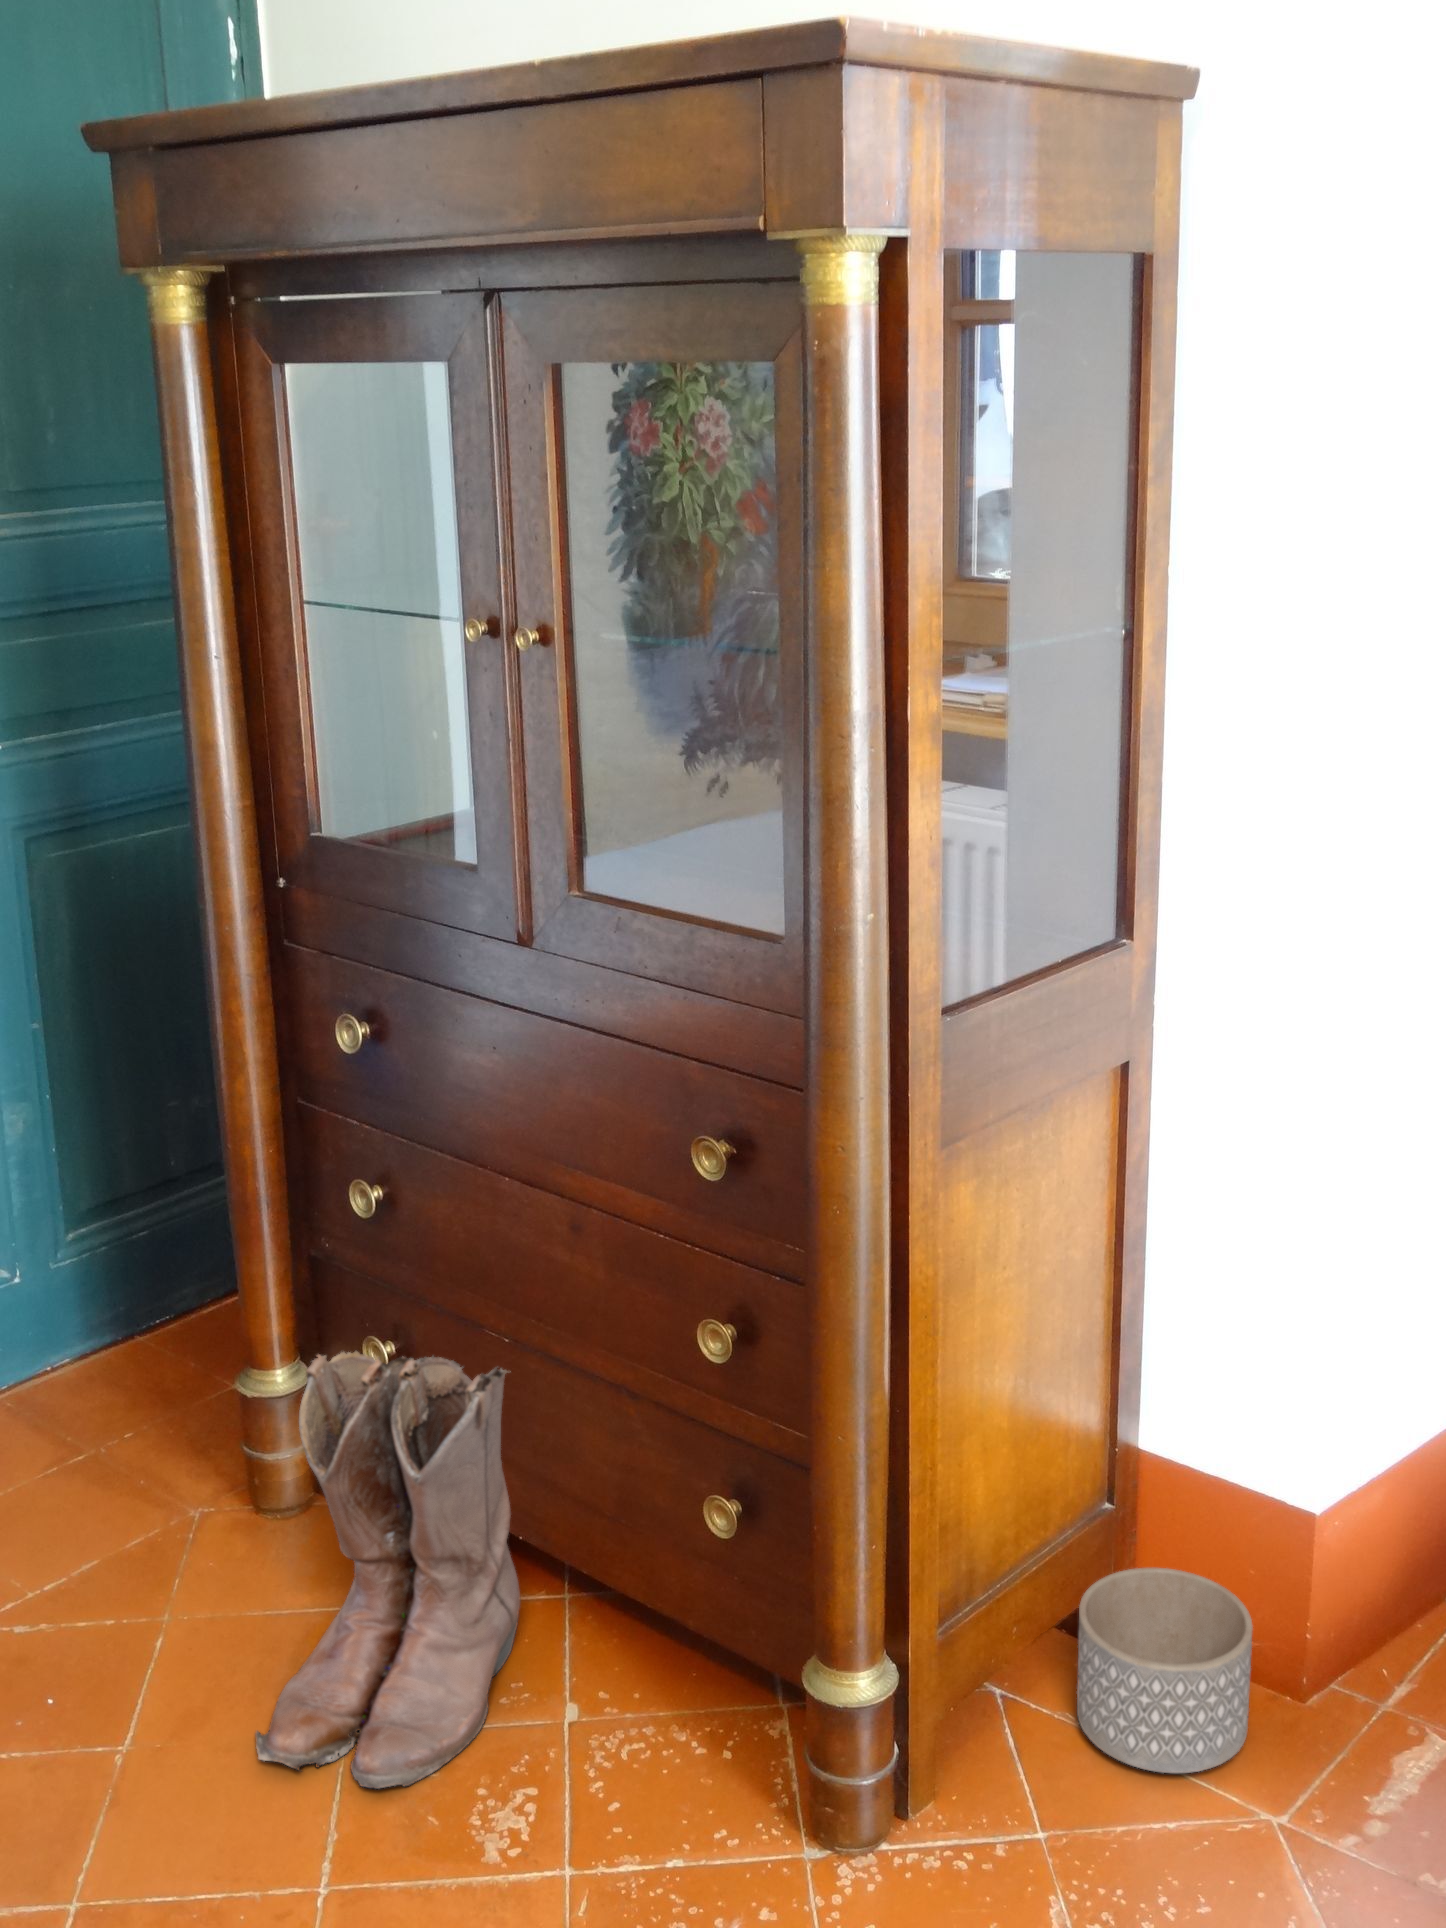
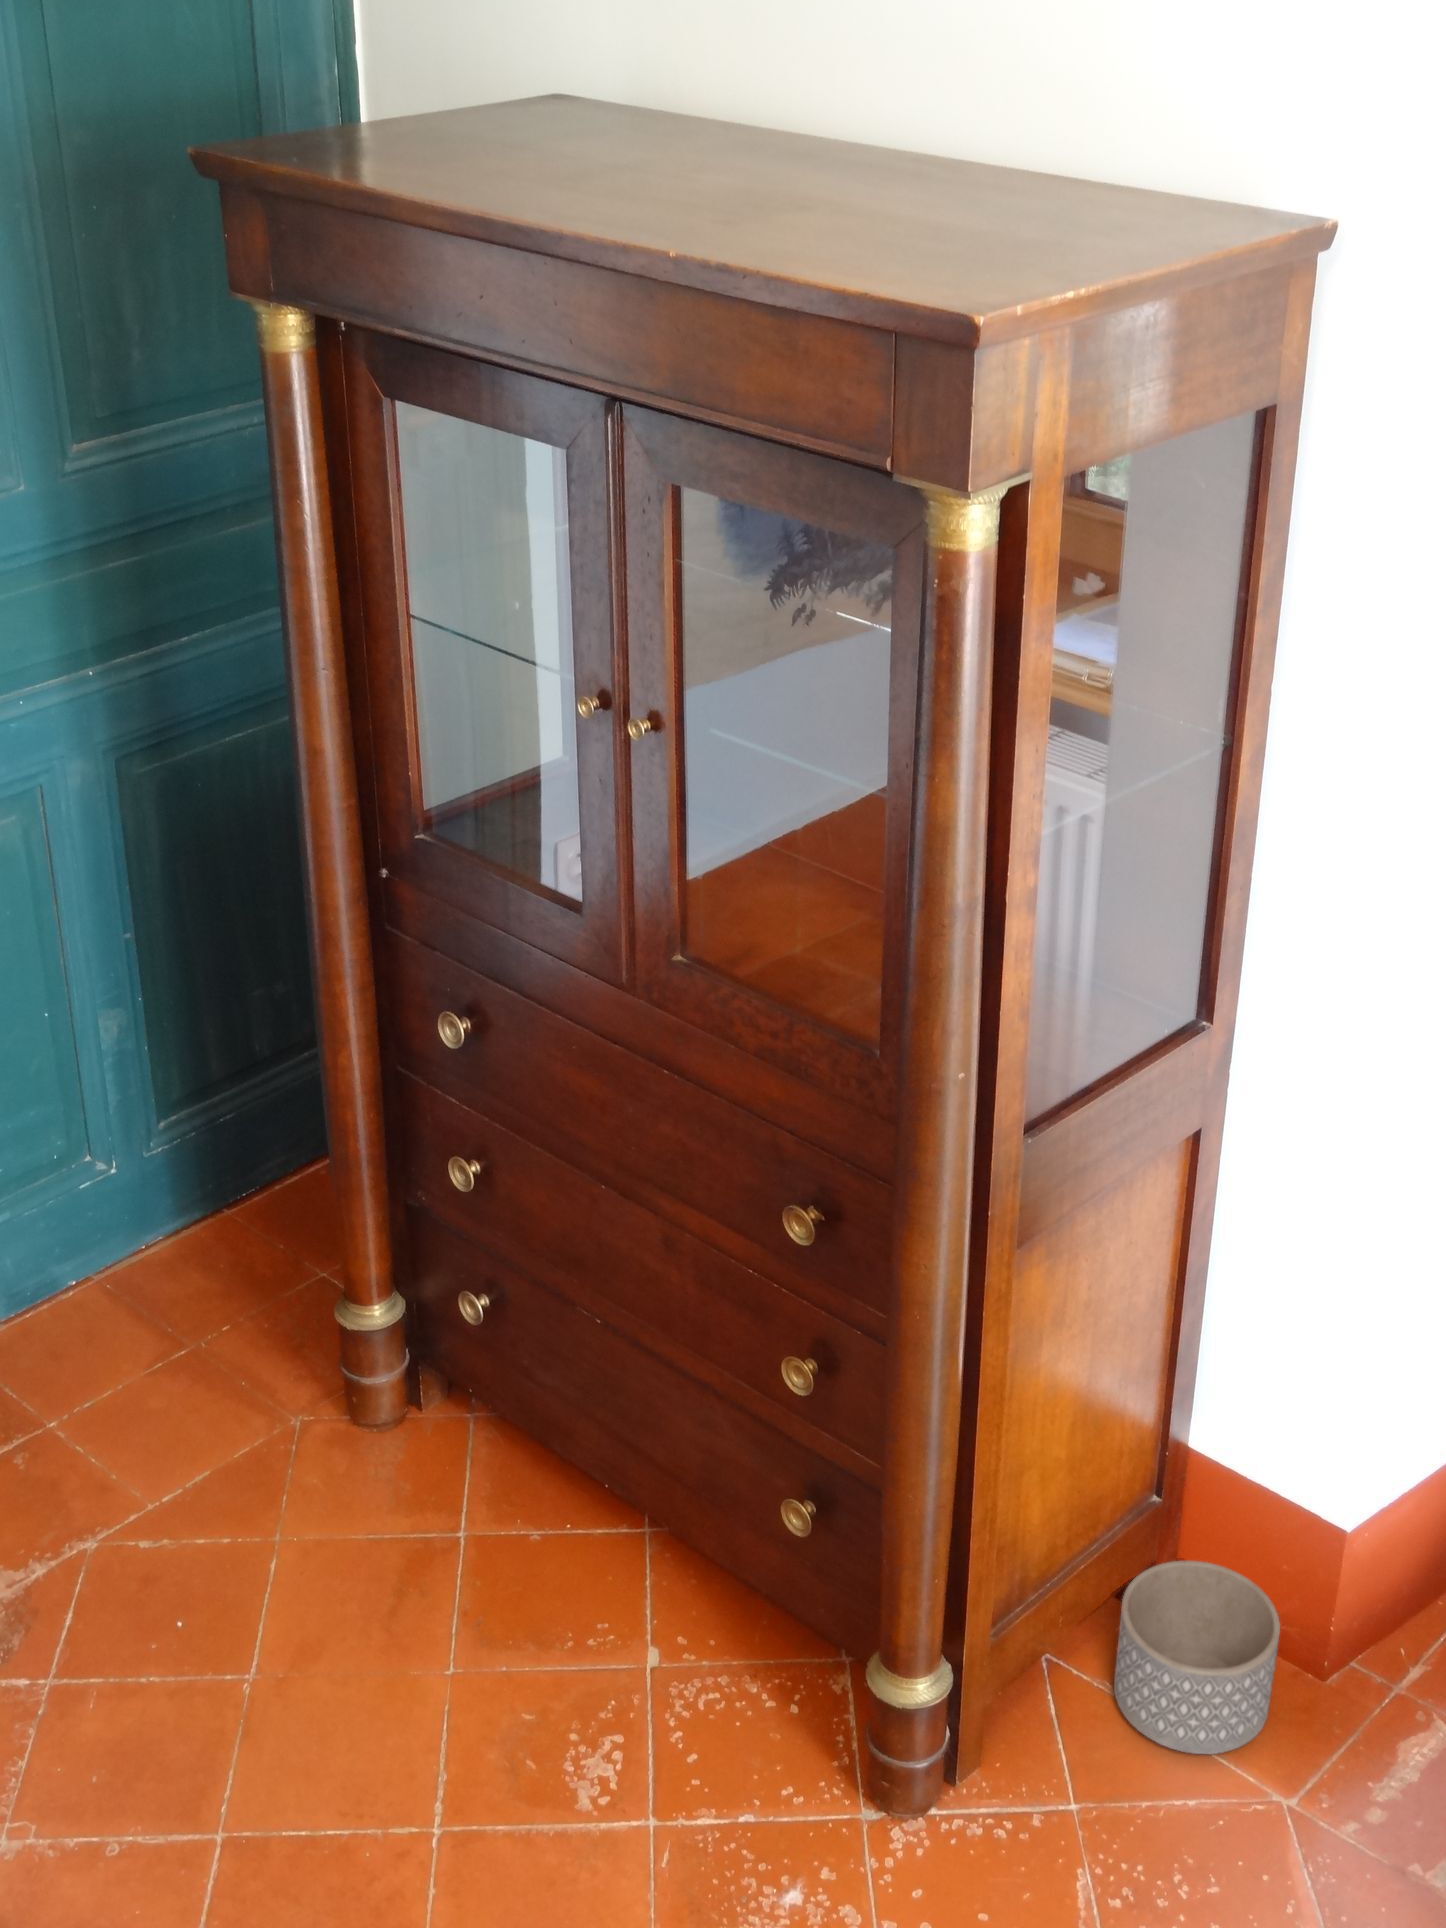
boots: present [255,1351,520,1789] -> none [369,1330,604,1733]

